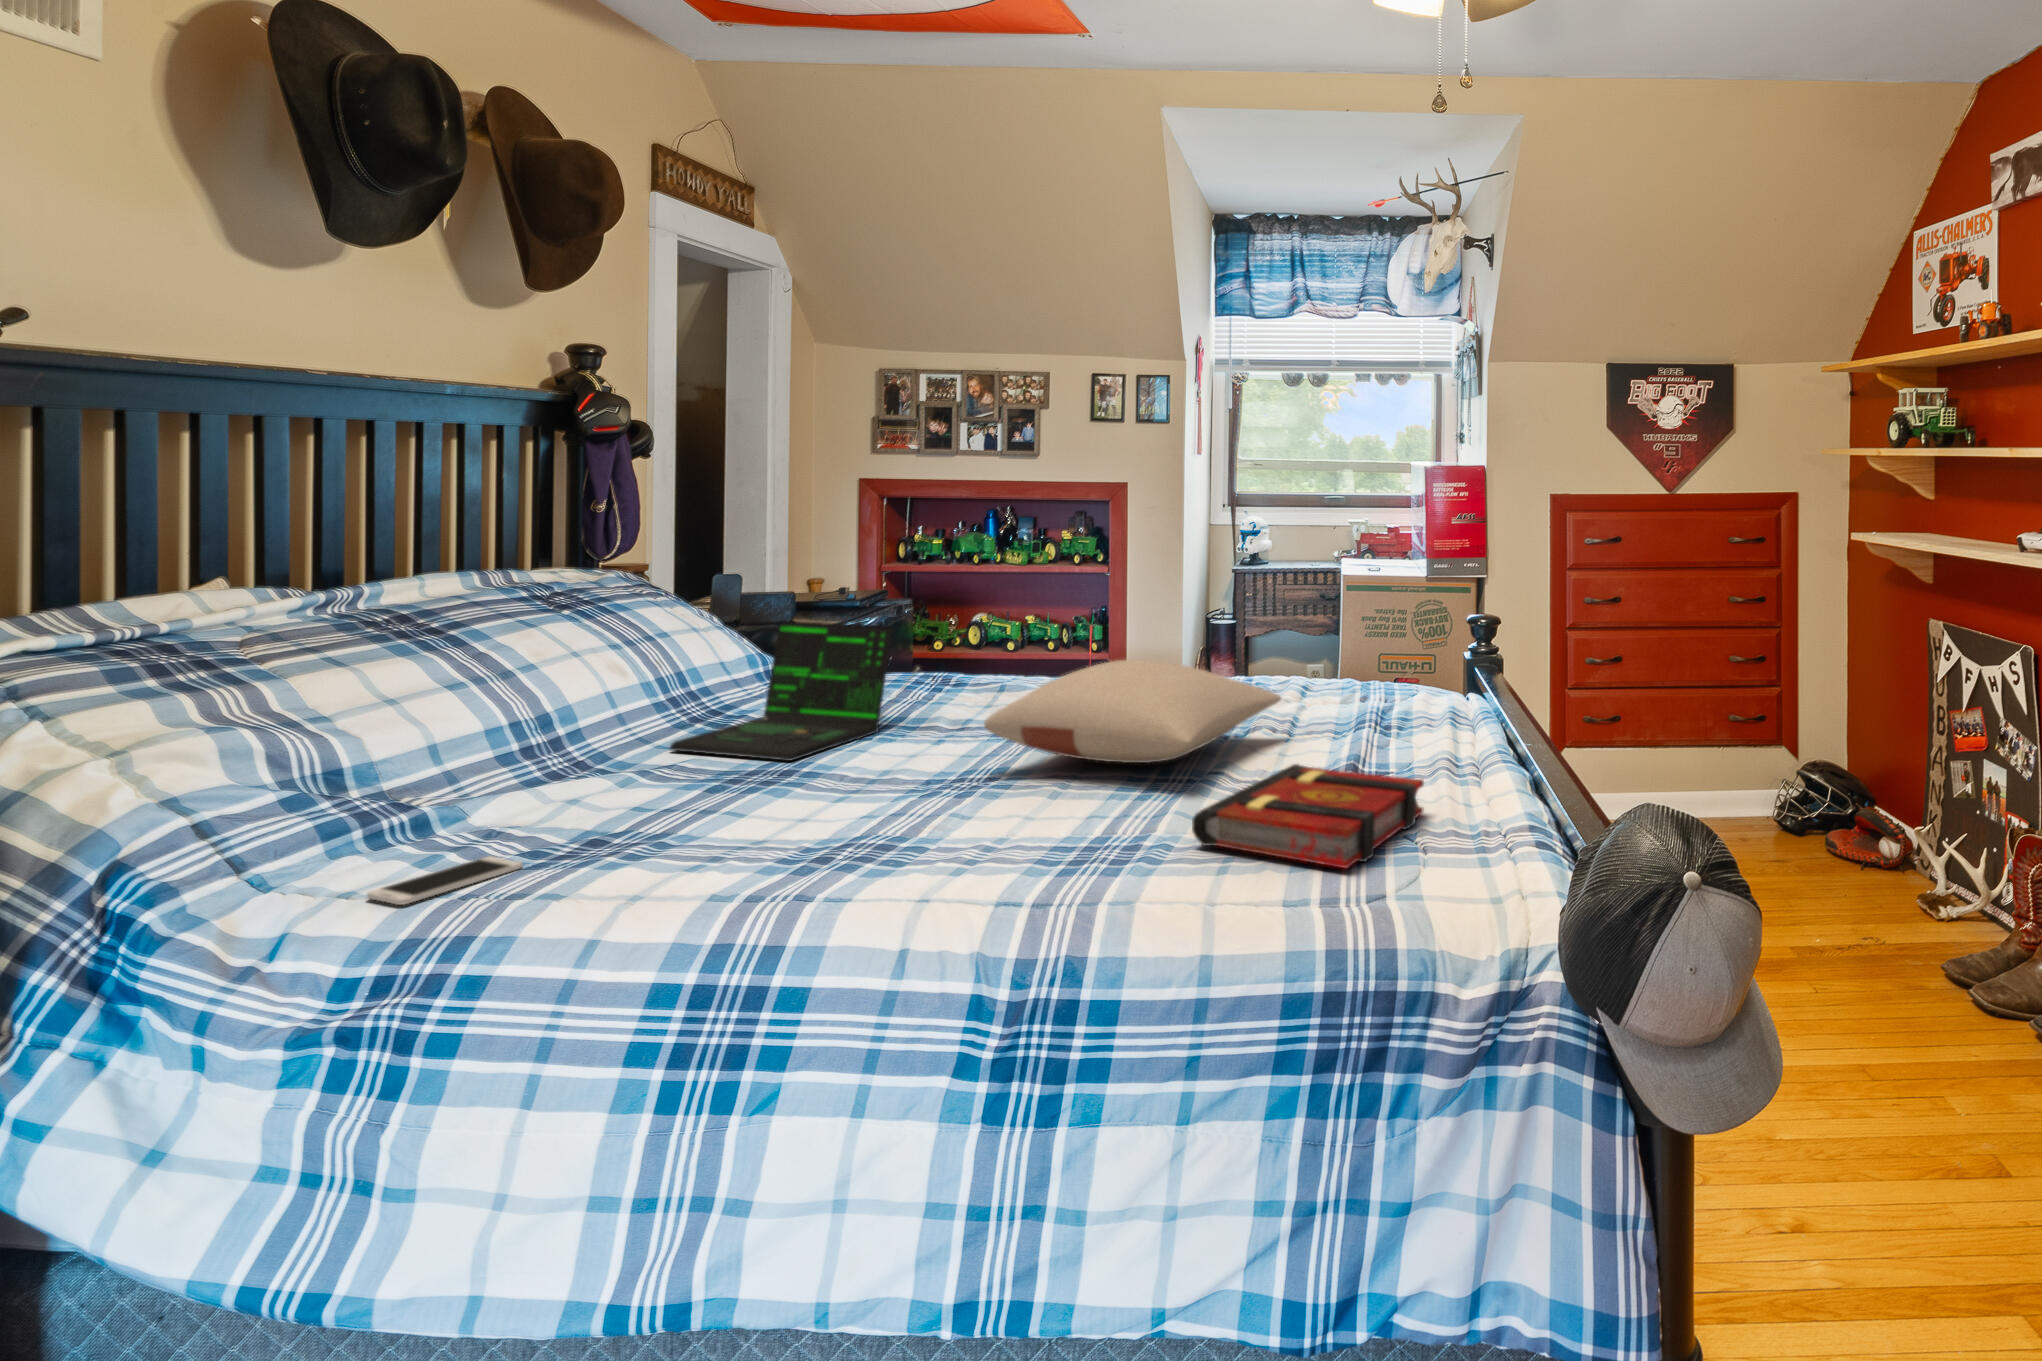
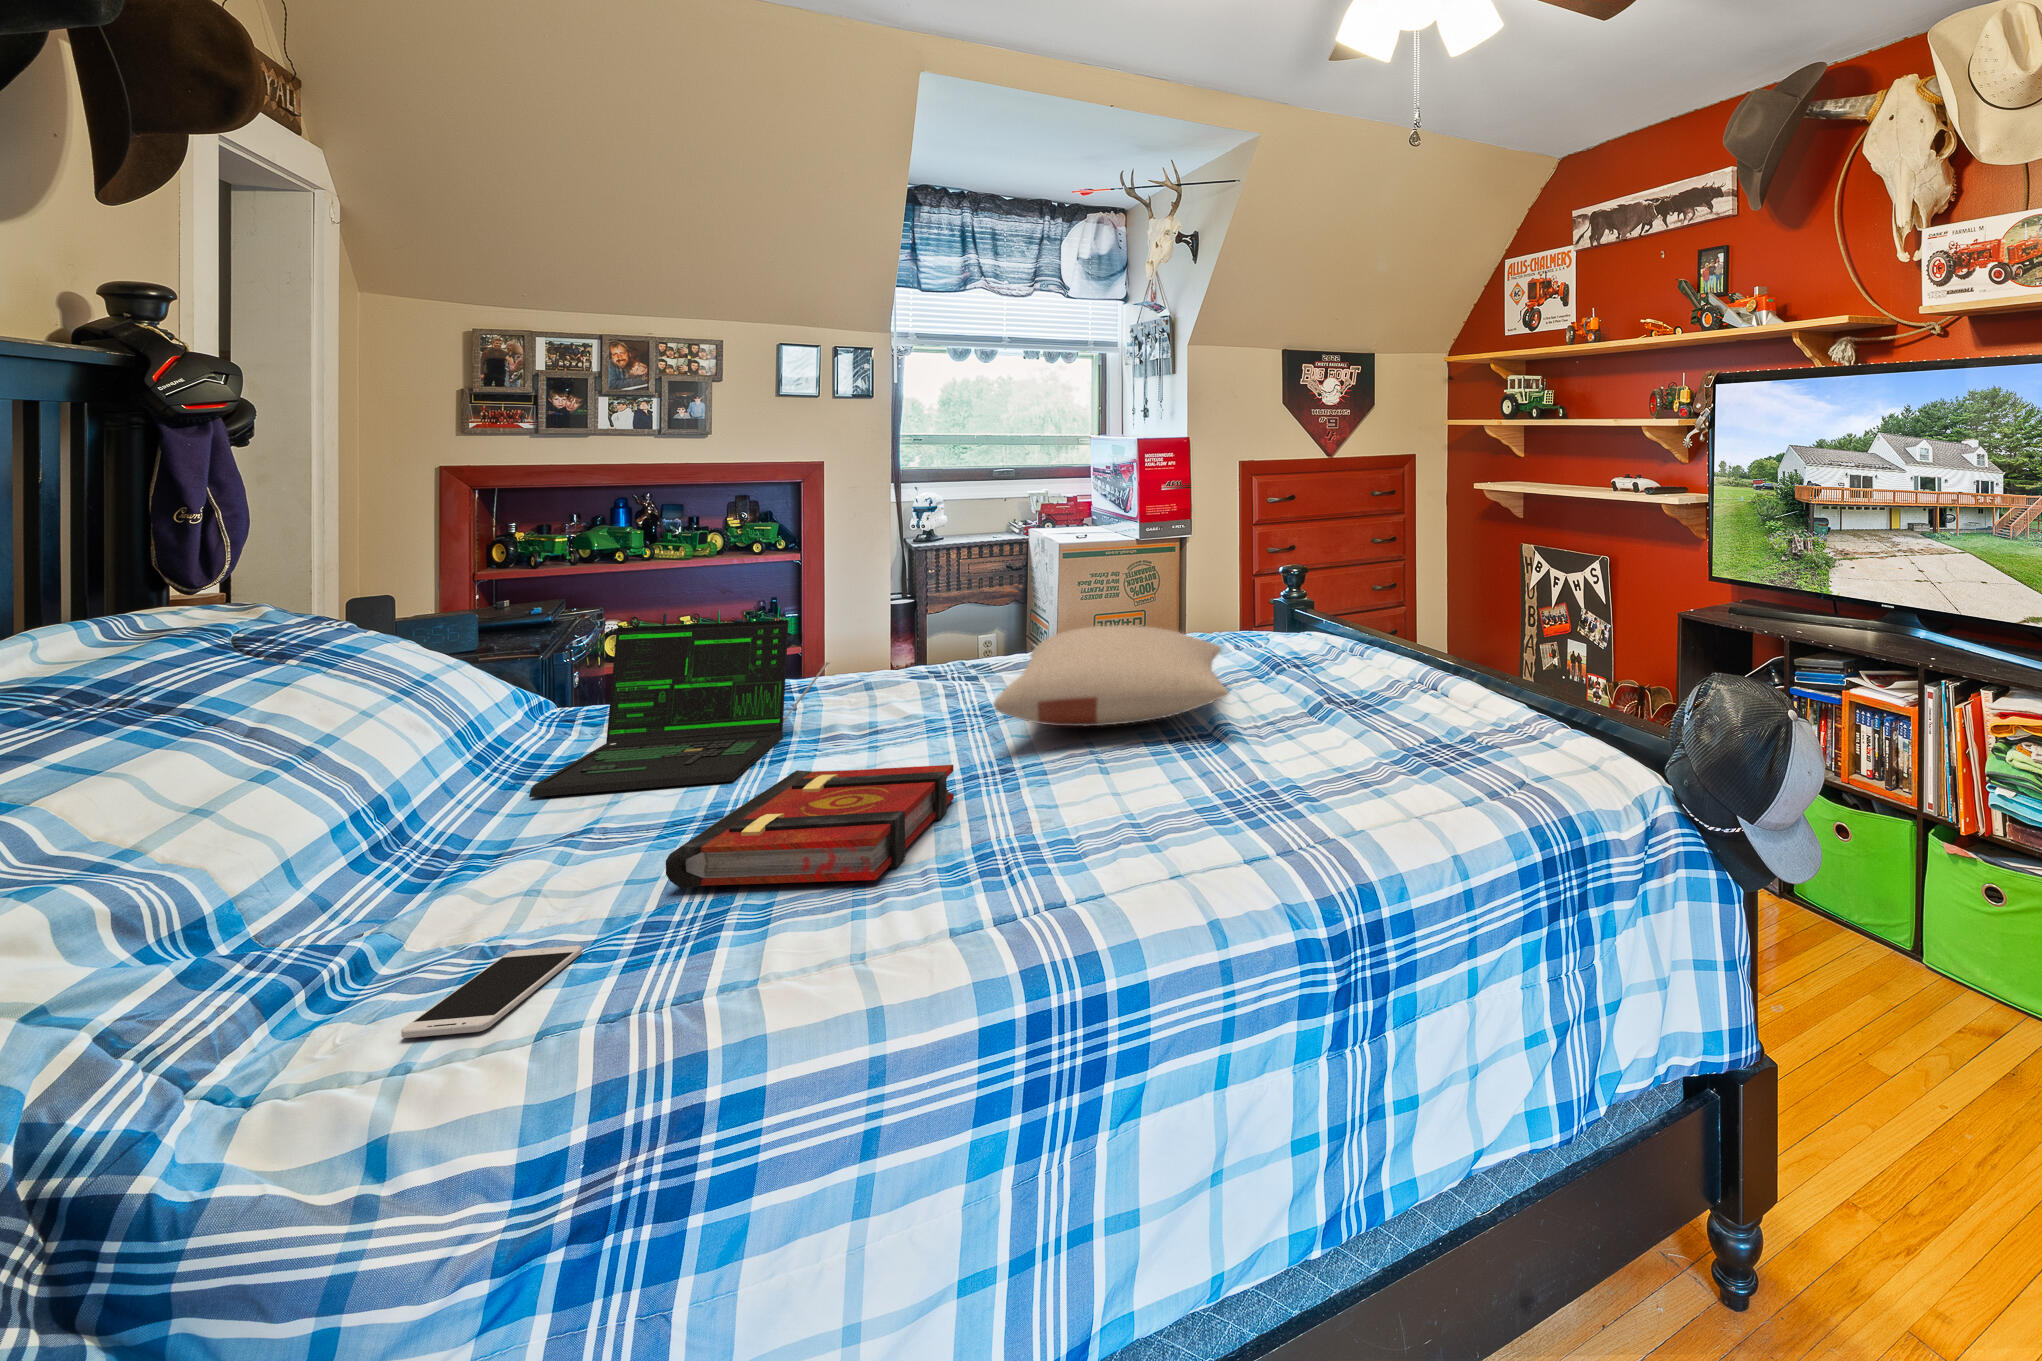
book: present [1192,764,1424,868] -> present [666,765,954,889]

